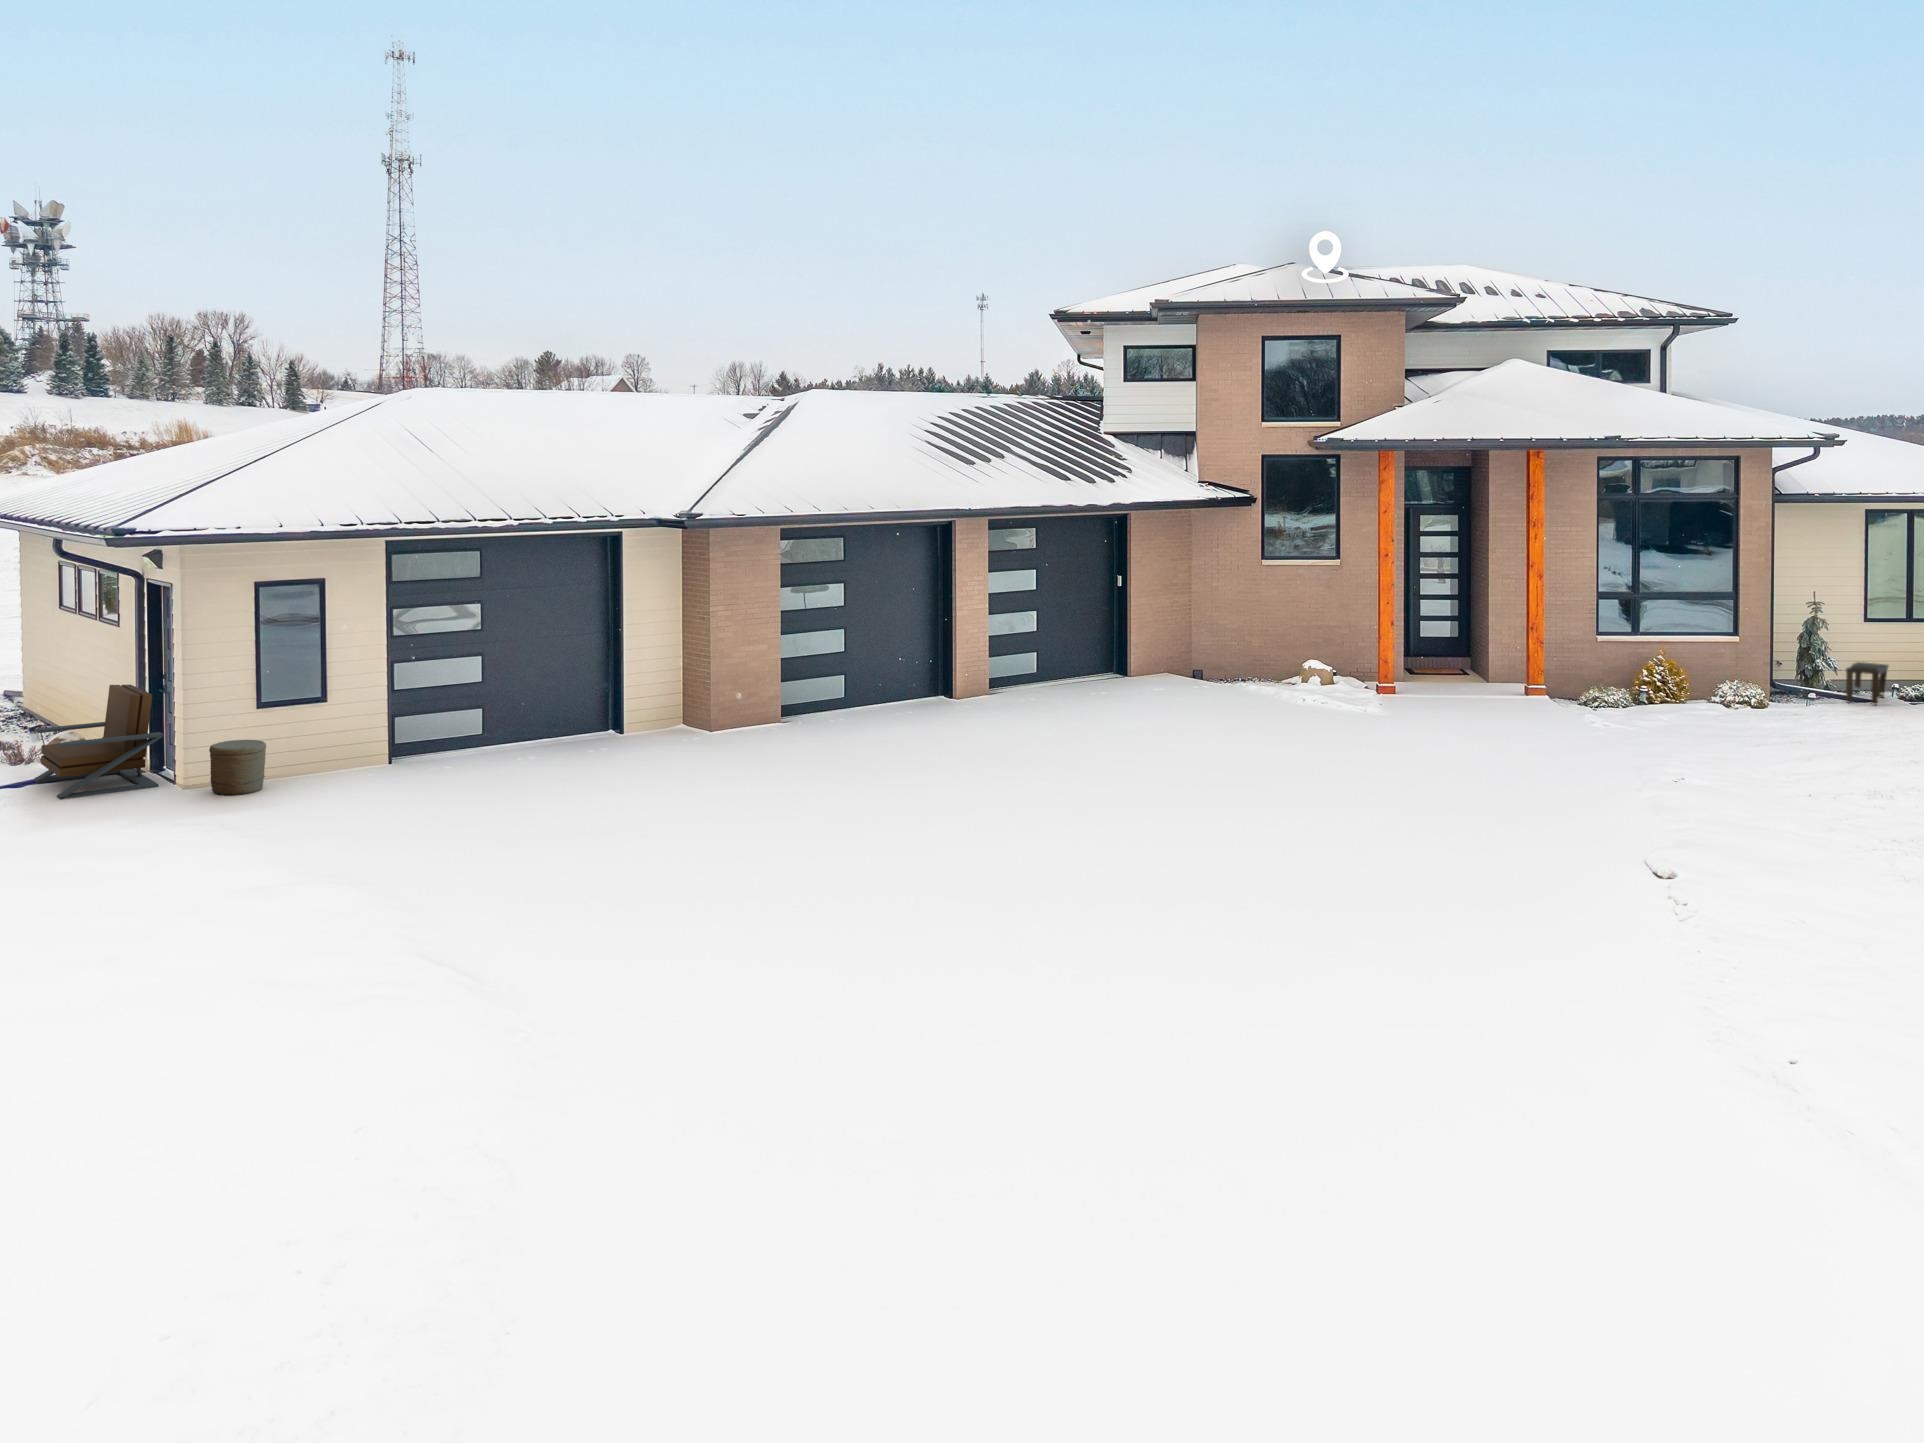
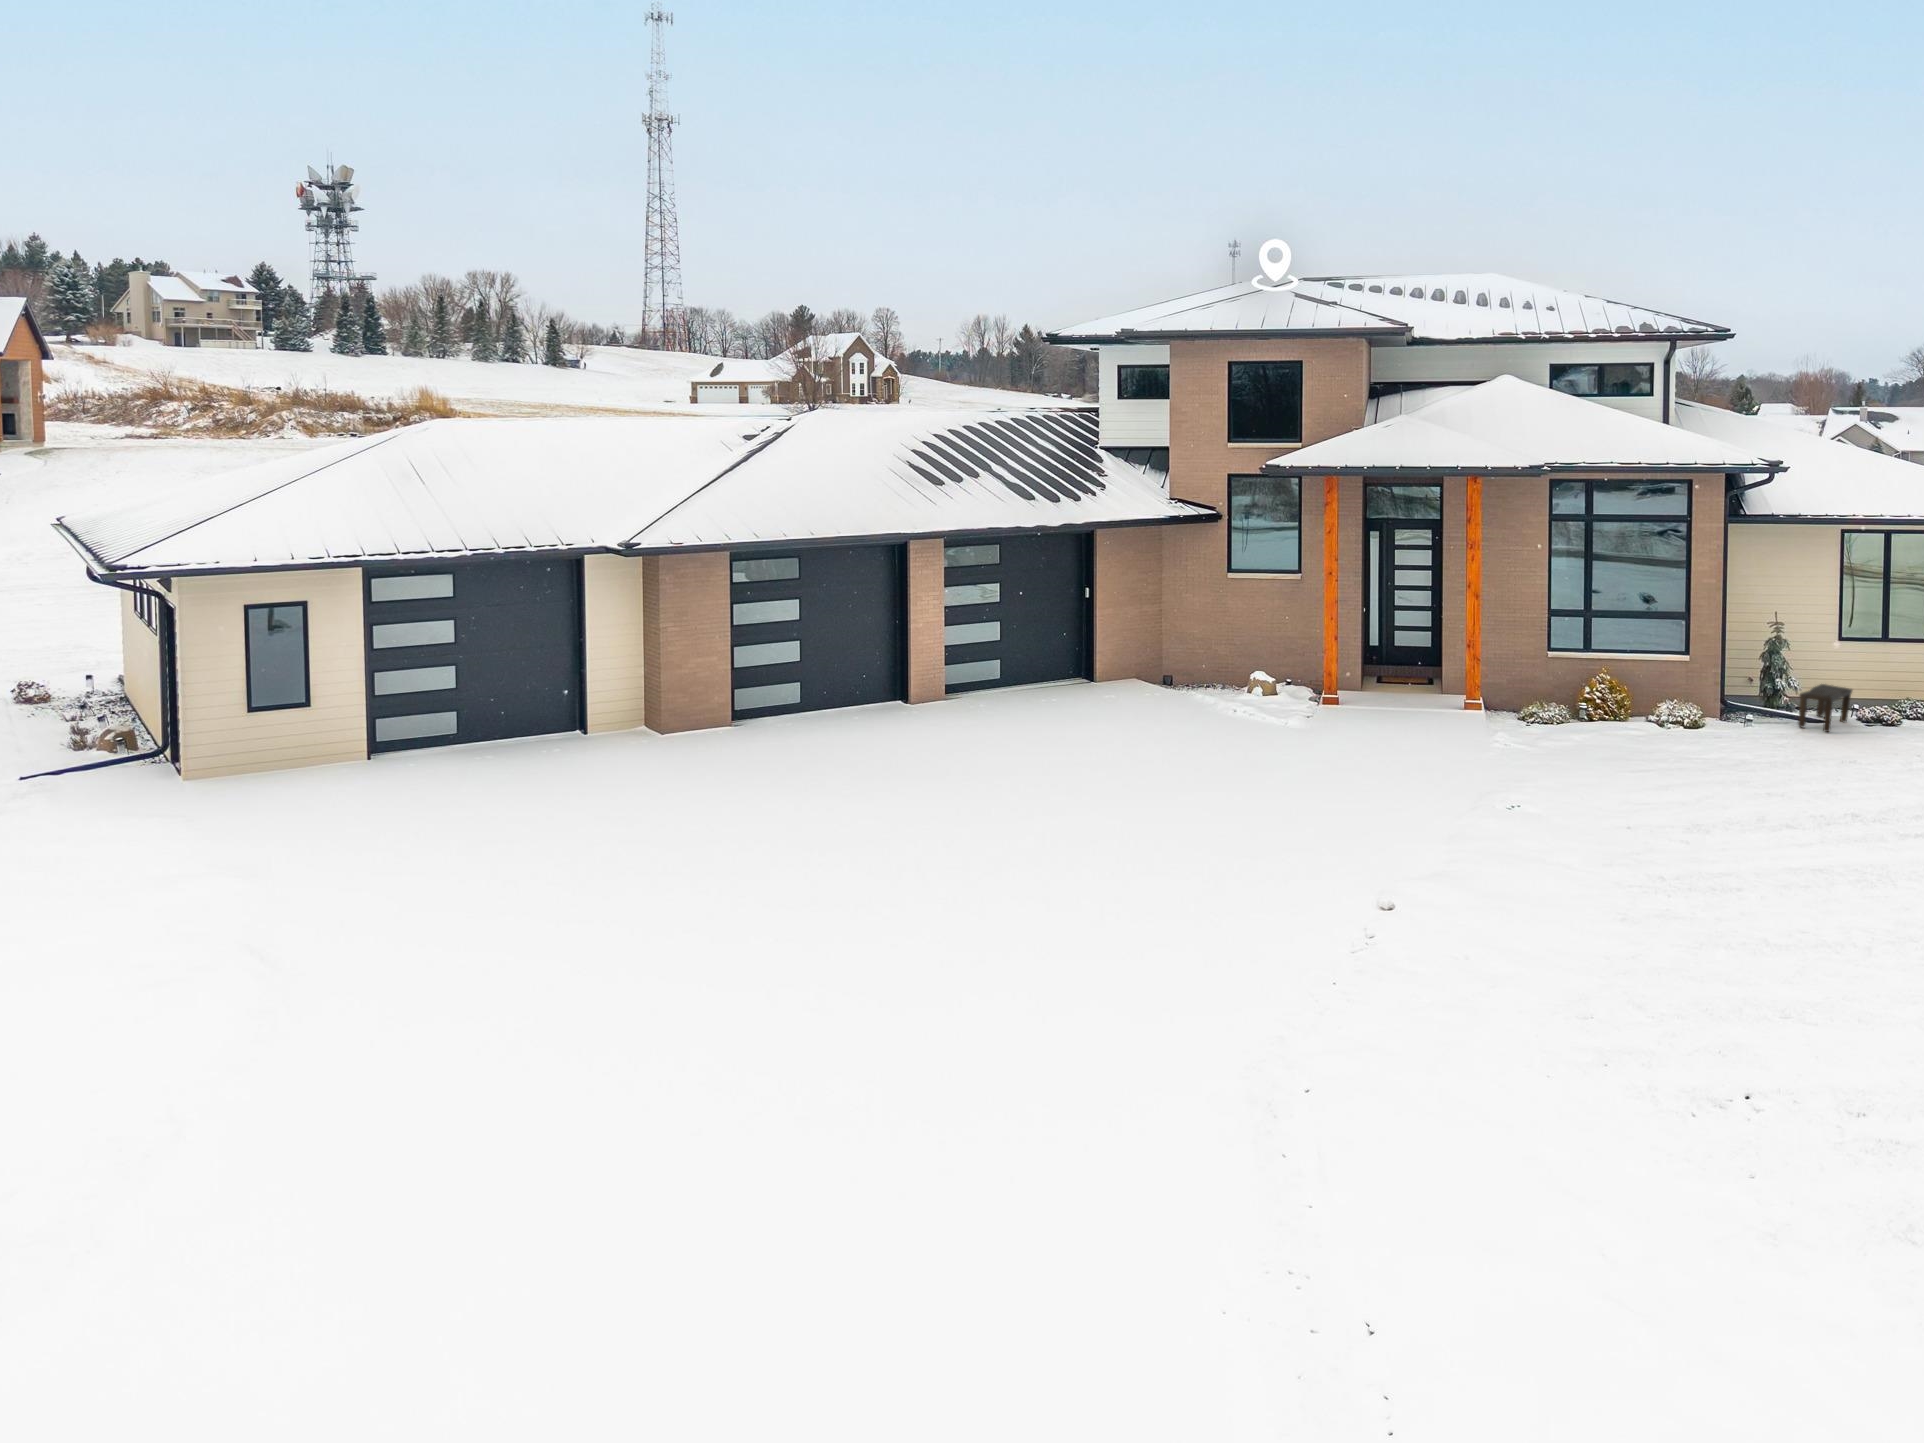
lounge chair: present [35,685,163,800] -> none [69,695,163,800]
woven basket: present [209,740,266,795] -> none [193,748,244,799]

